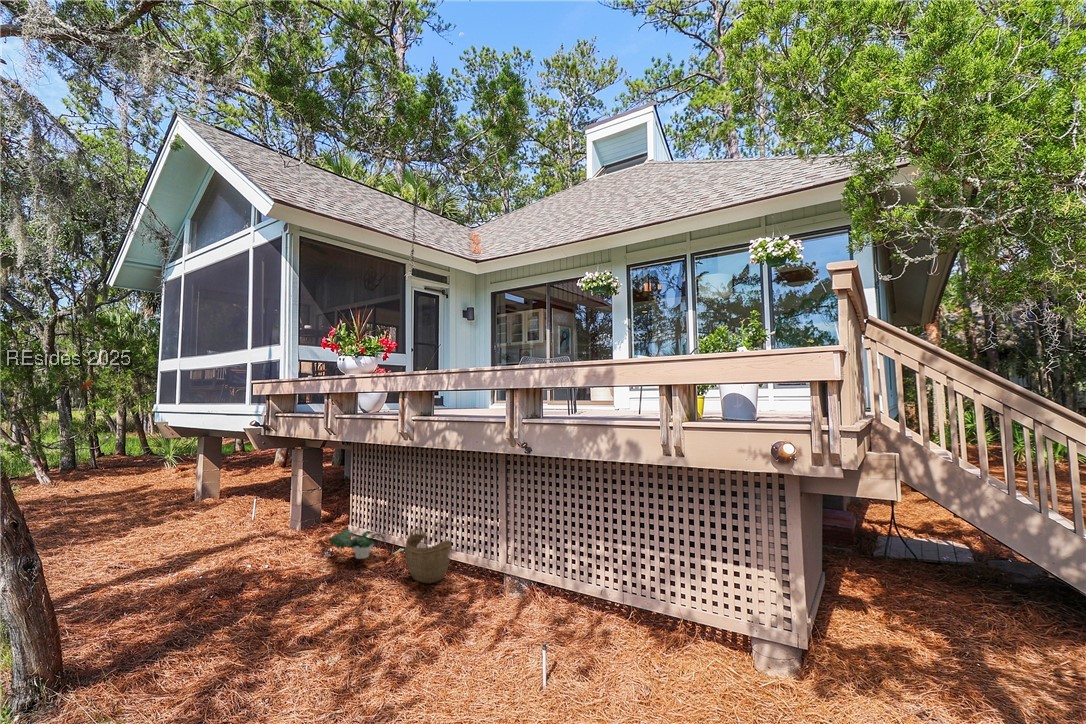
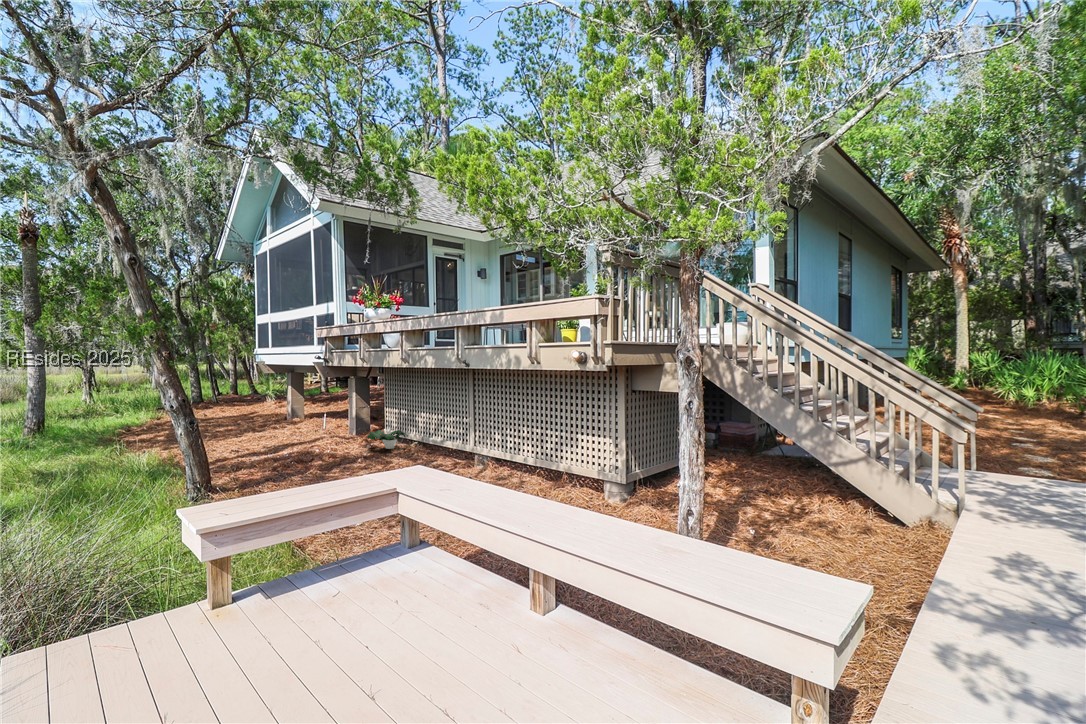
woven basket: present [405,522,451,584] -> none [413,423,443,461]

